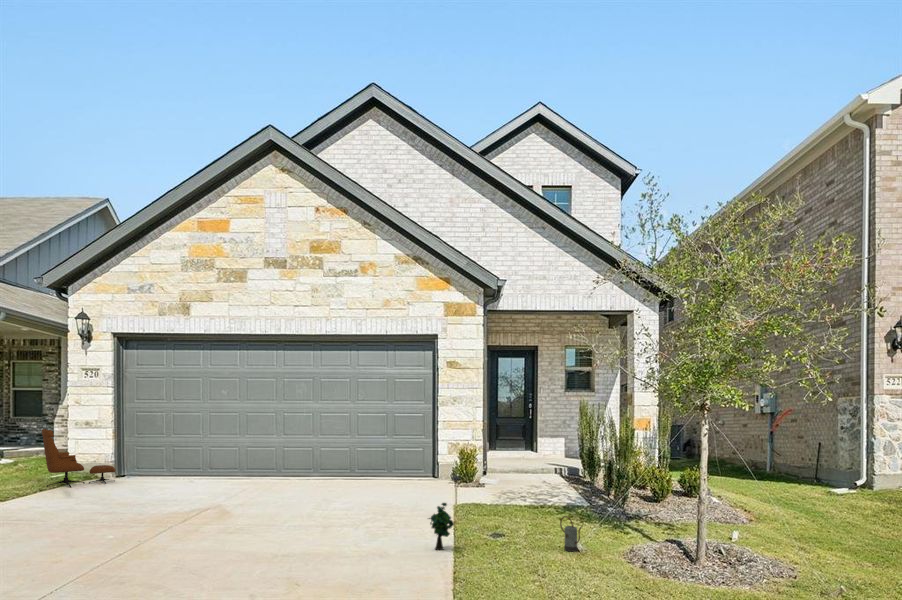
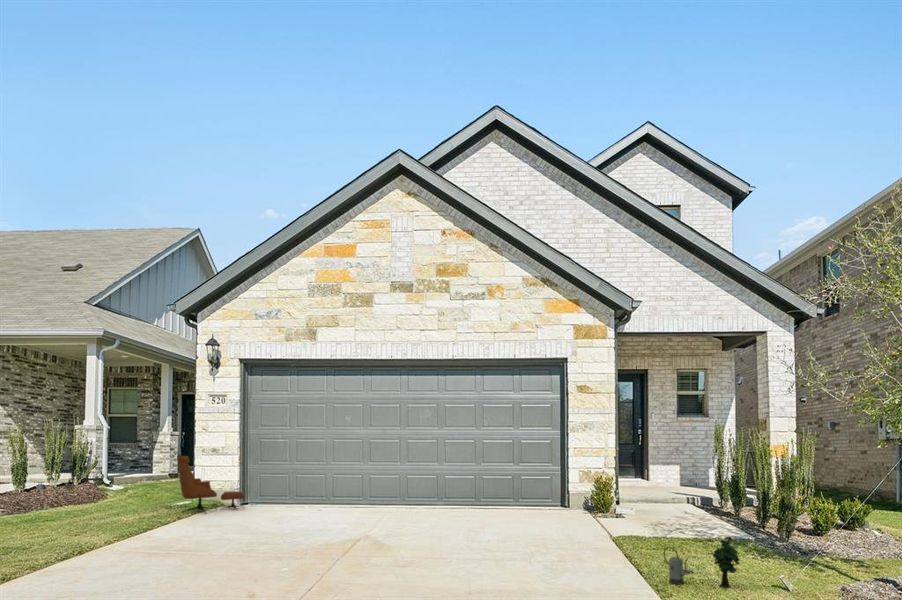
decorative plant: present [429,503,454,550] -> present [711,537,740,588]
watering can: present [560,516,582,552] -> present [664,547,688,584]

